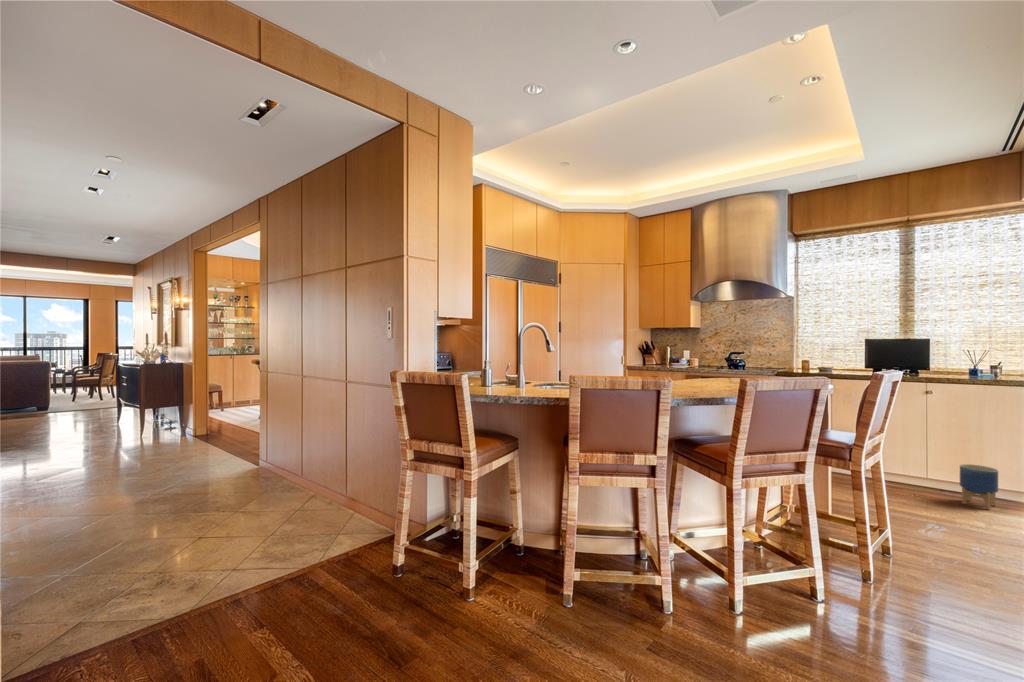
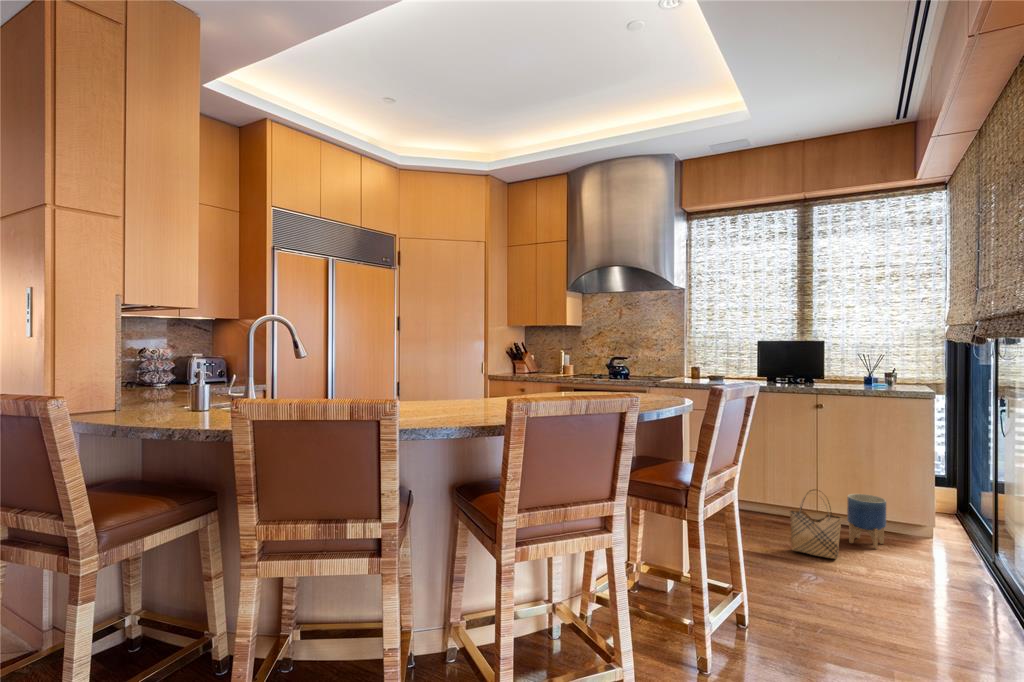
woven basket: none [908,458,959,514] -> present [790,489,842,559]

